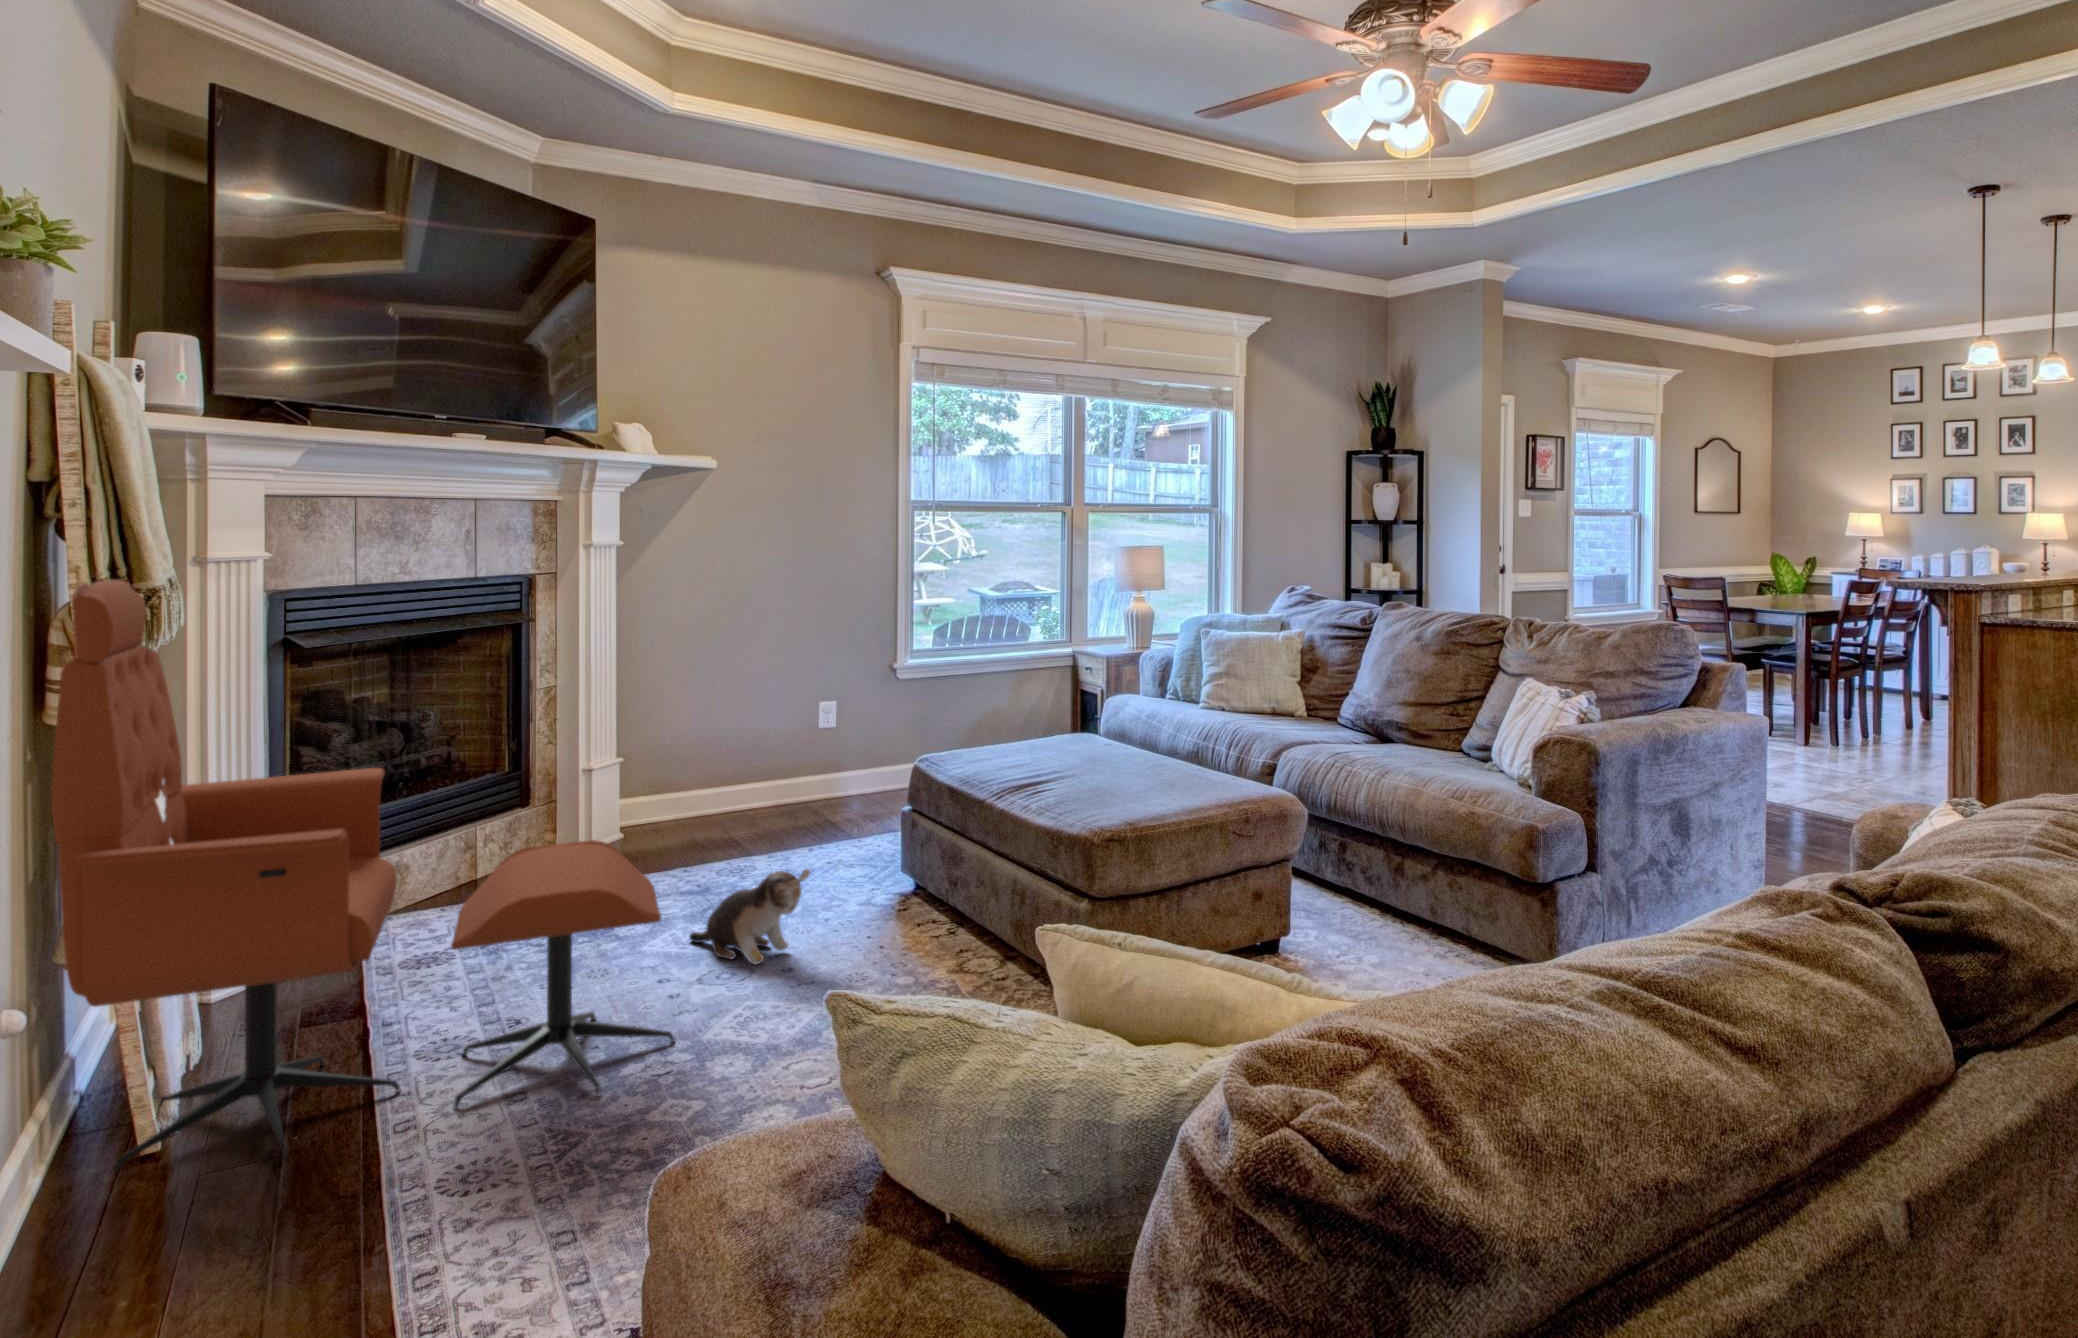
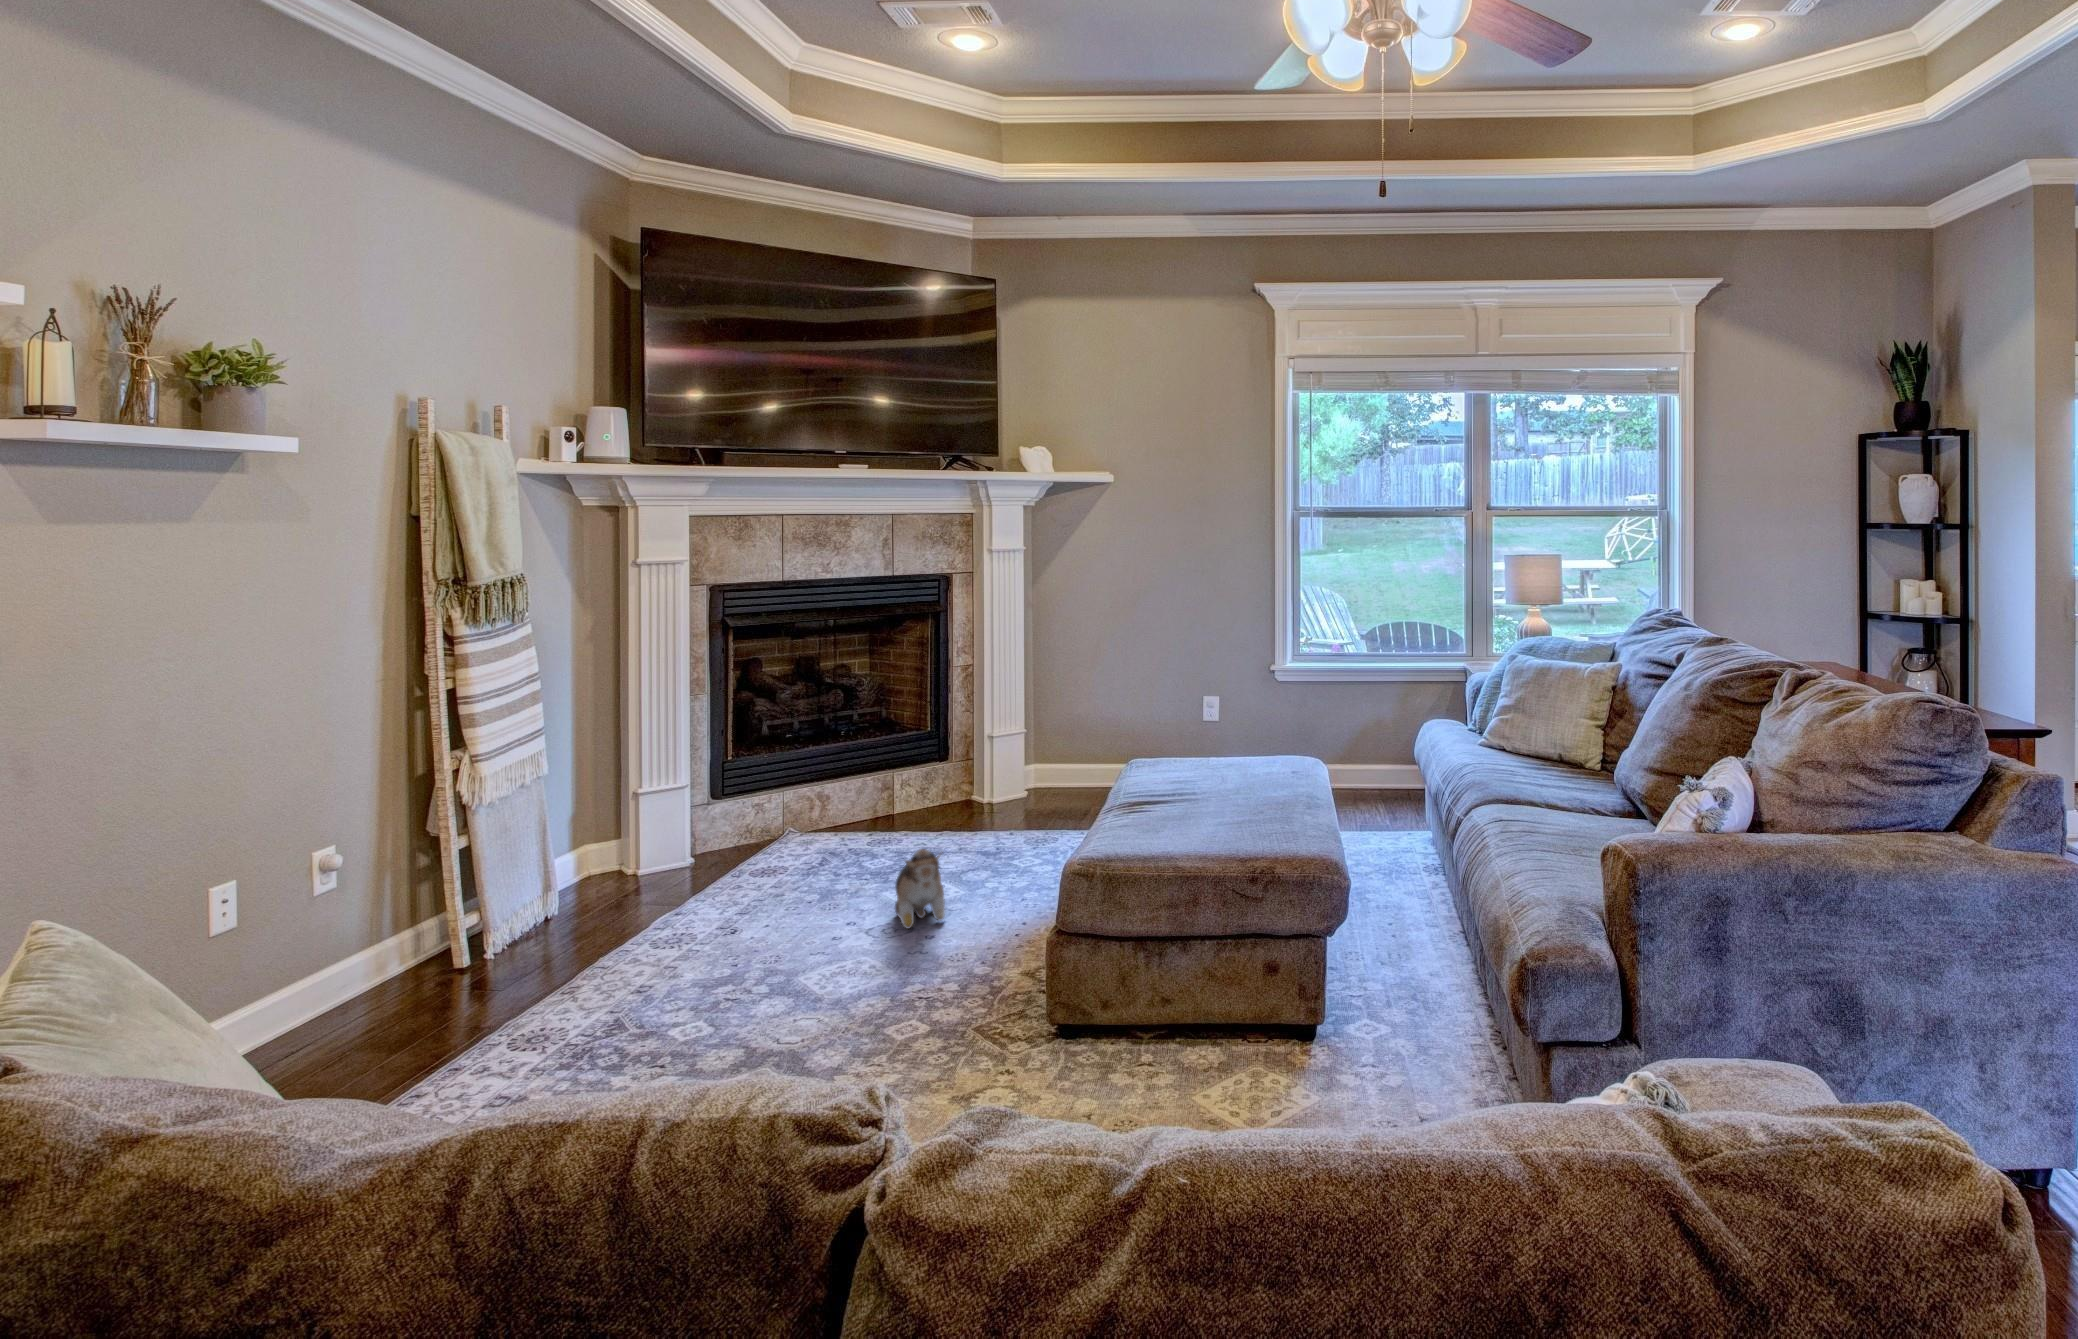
lounge chair: present [52,580,674,1171] -> none [342,579,776,1014]

